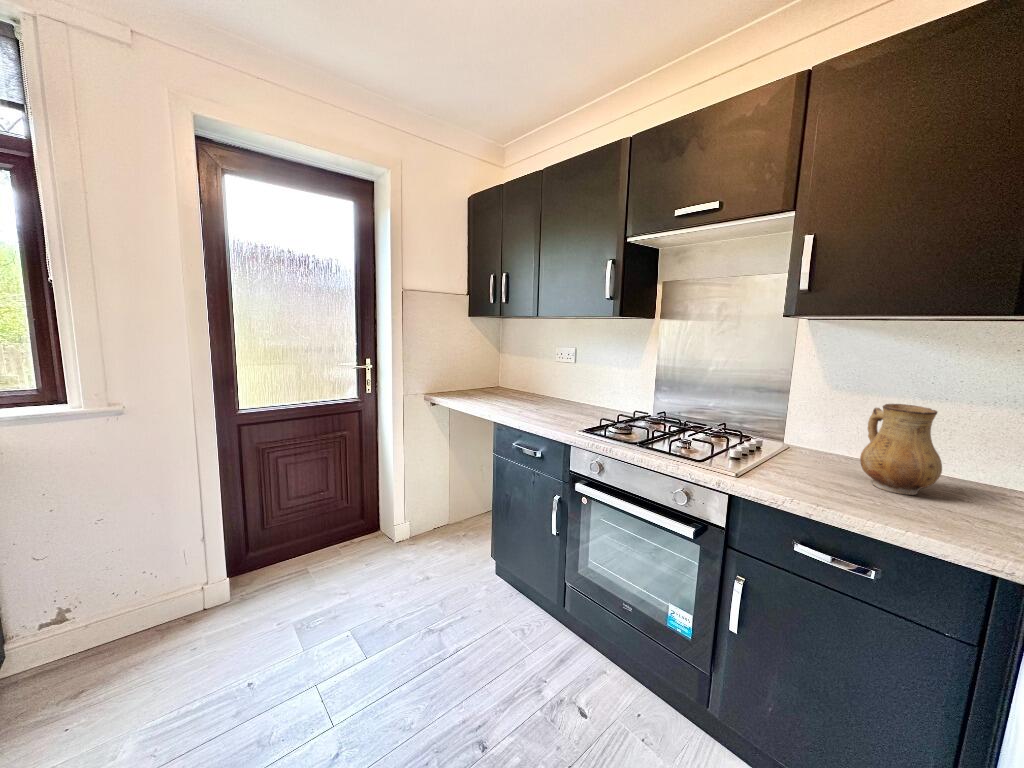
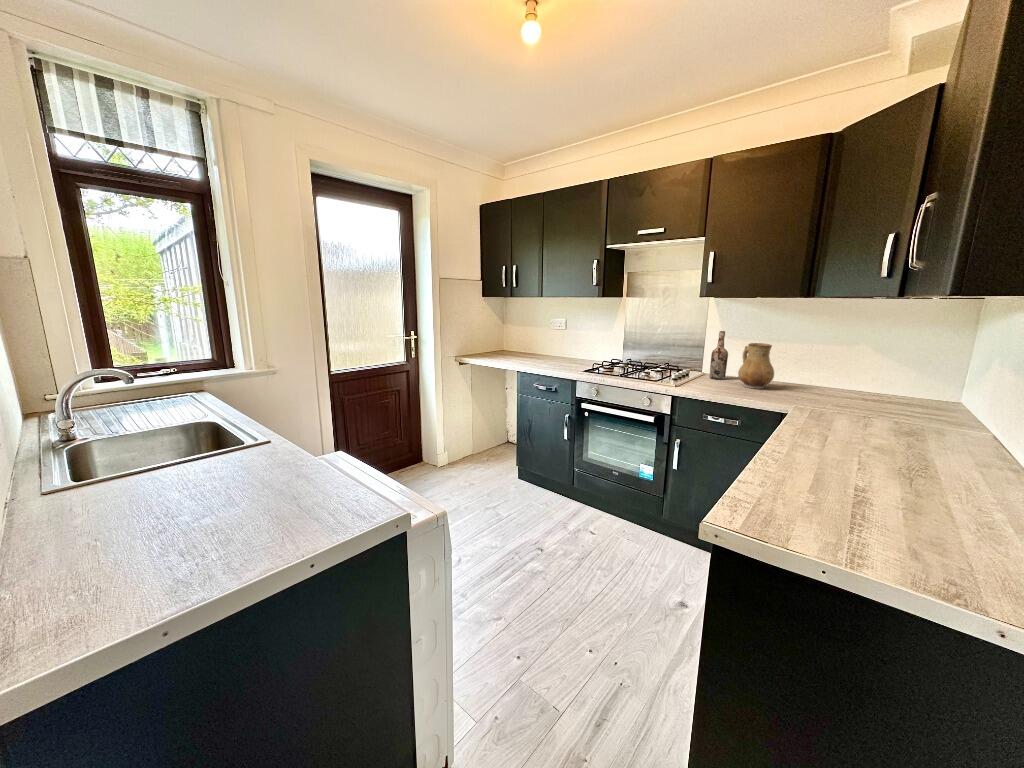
wine bottle: none [799,377,835,462] -> present [709,331,728,380]

